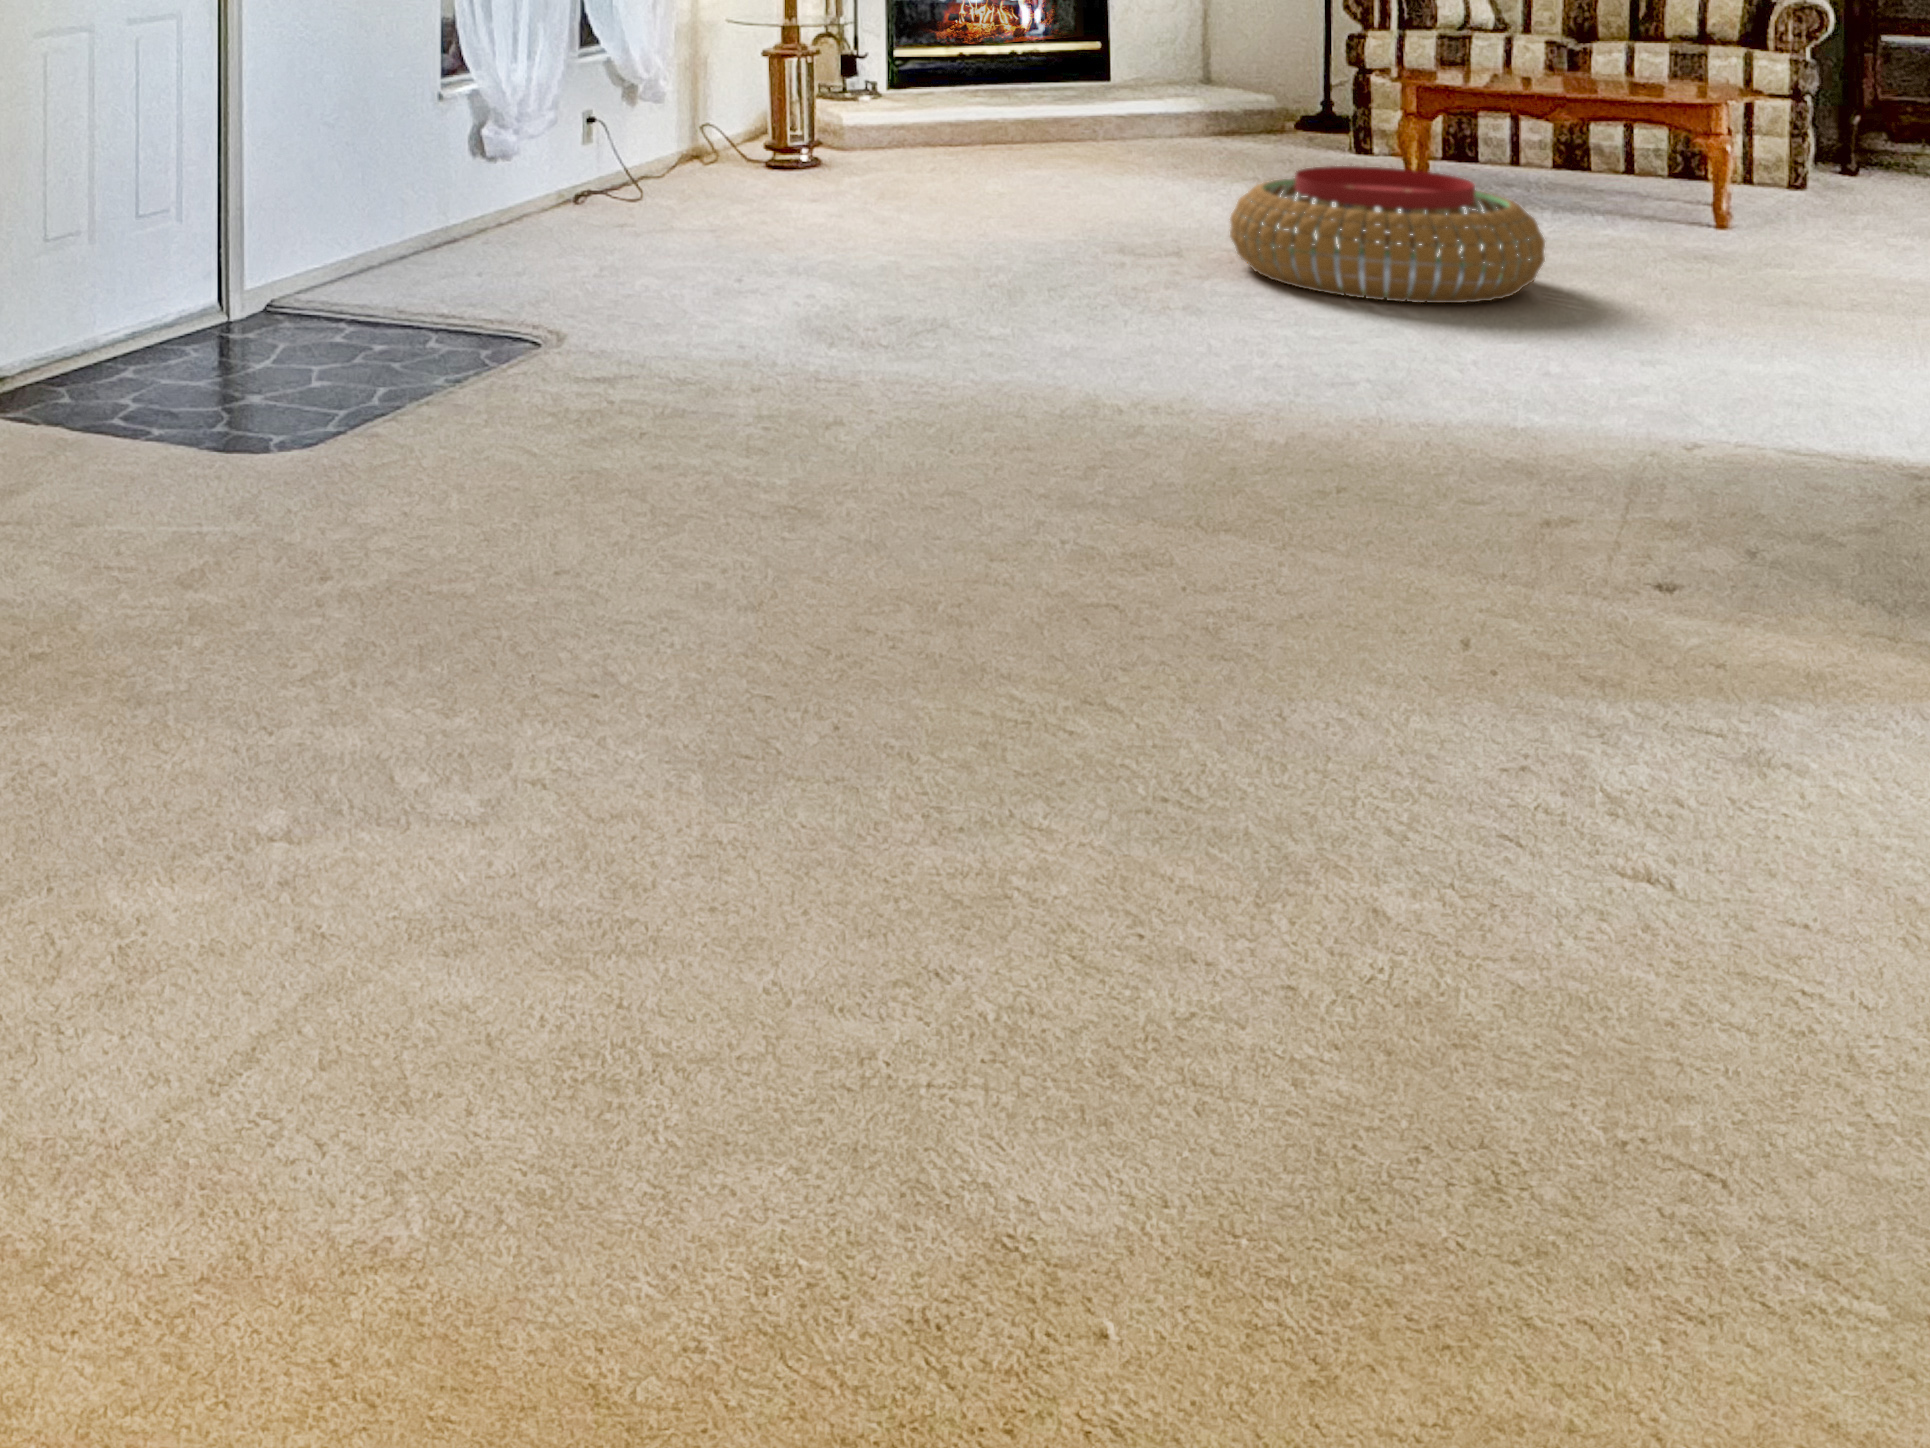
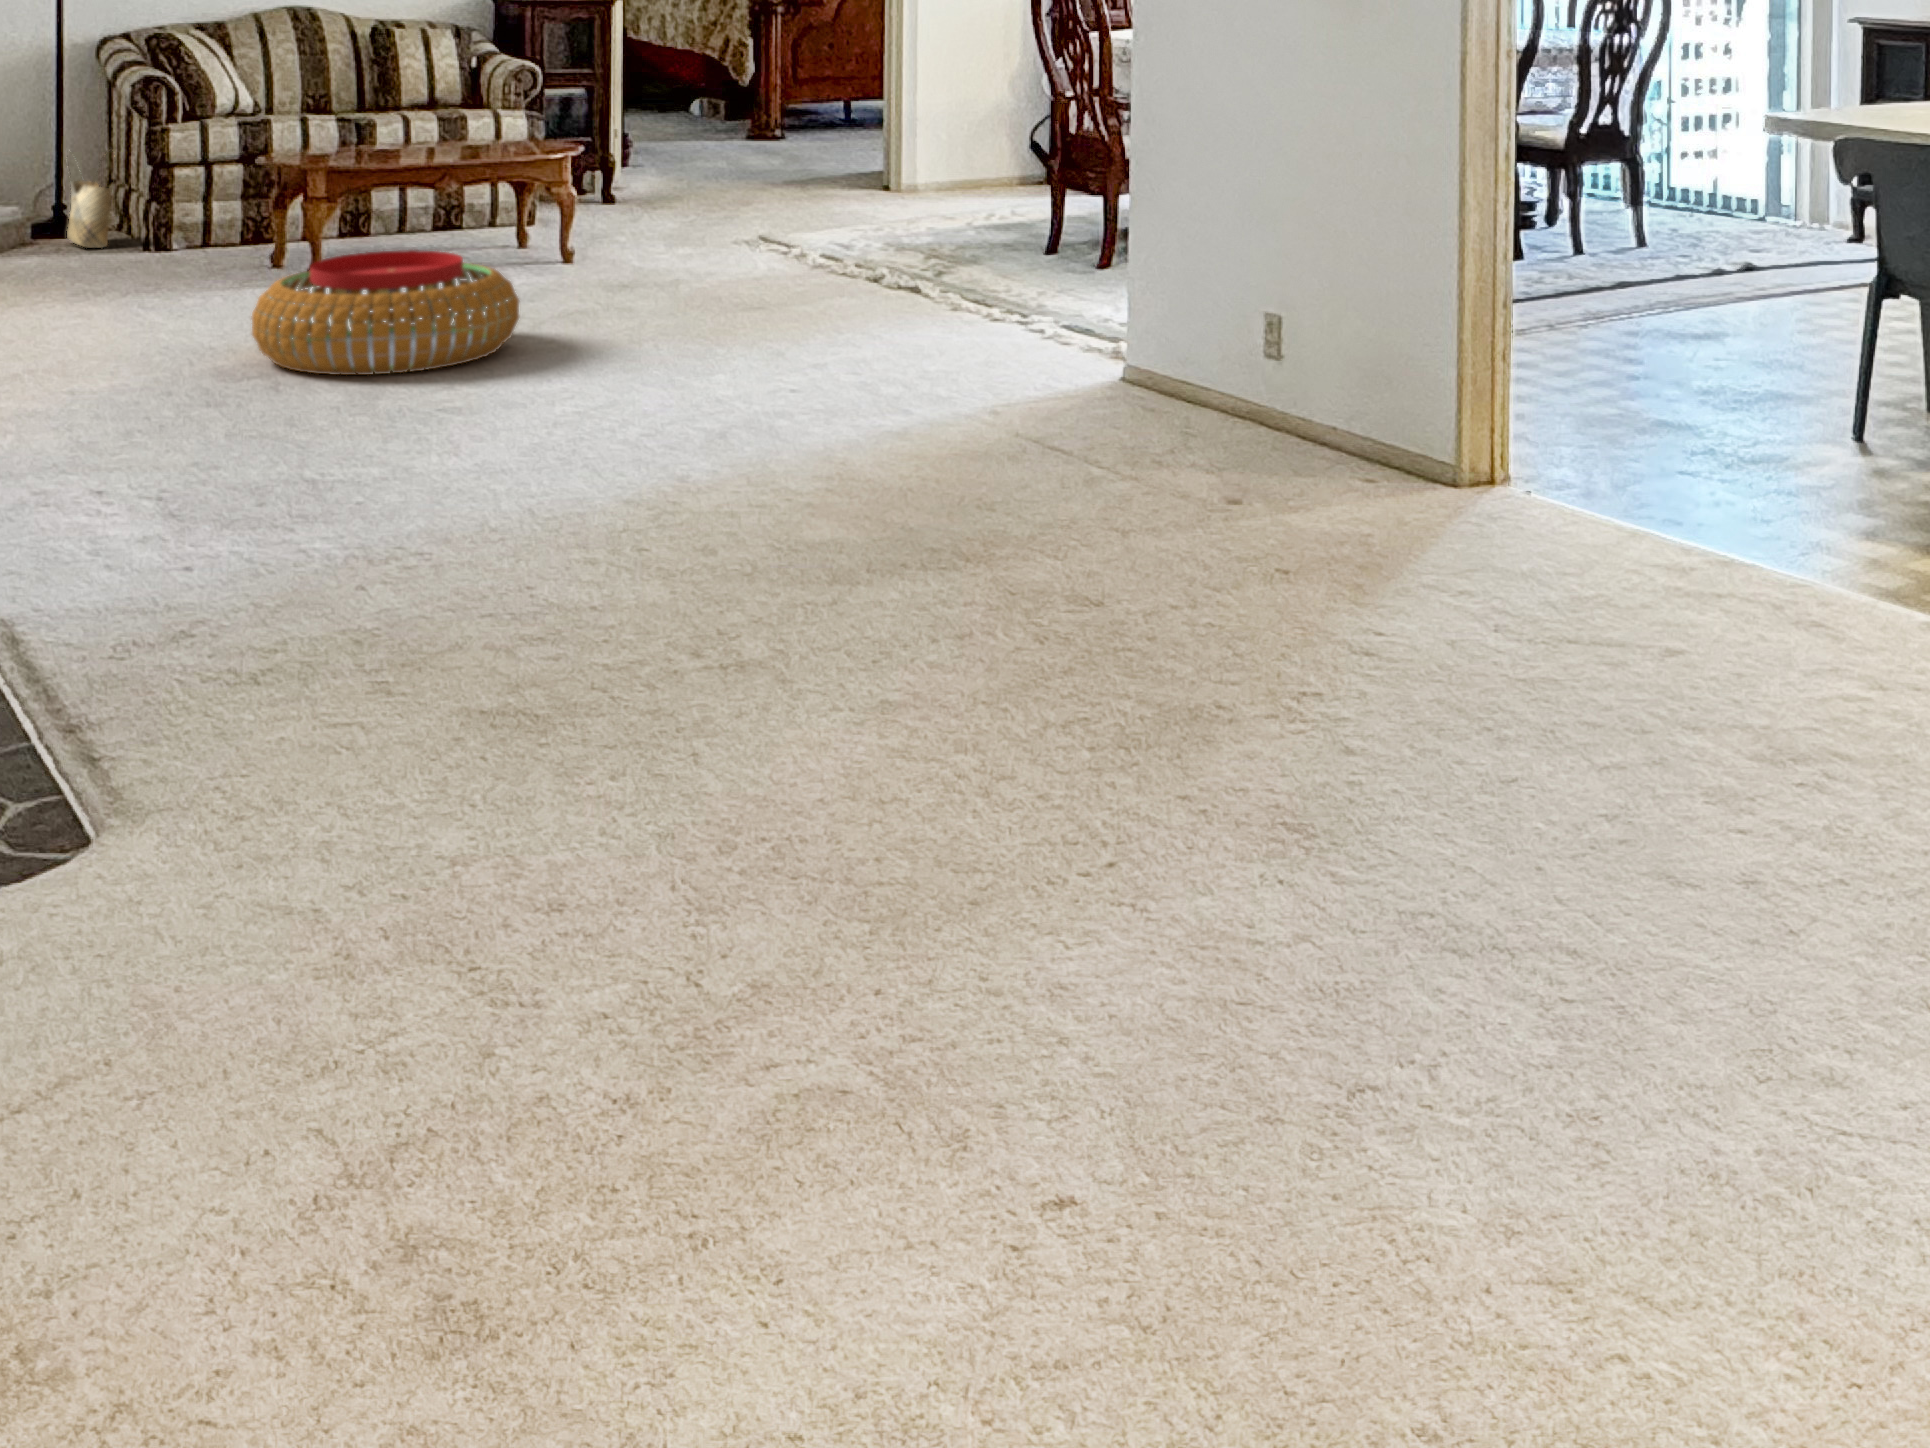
woven basket: none [1292,47,1337,145] -> present [67,150,113,248]

